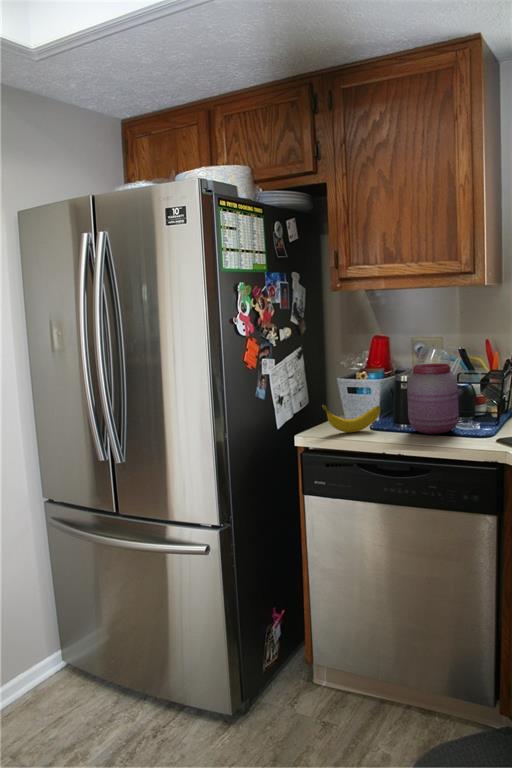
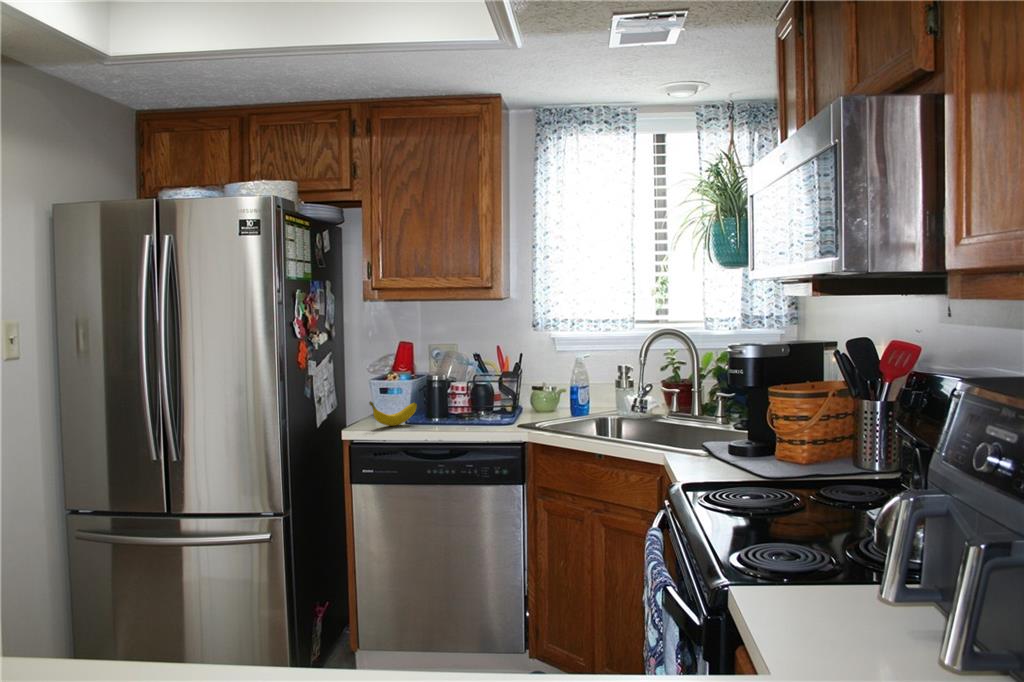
jar: present [407,364,459,434] -> none [442,366,484,424]

